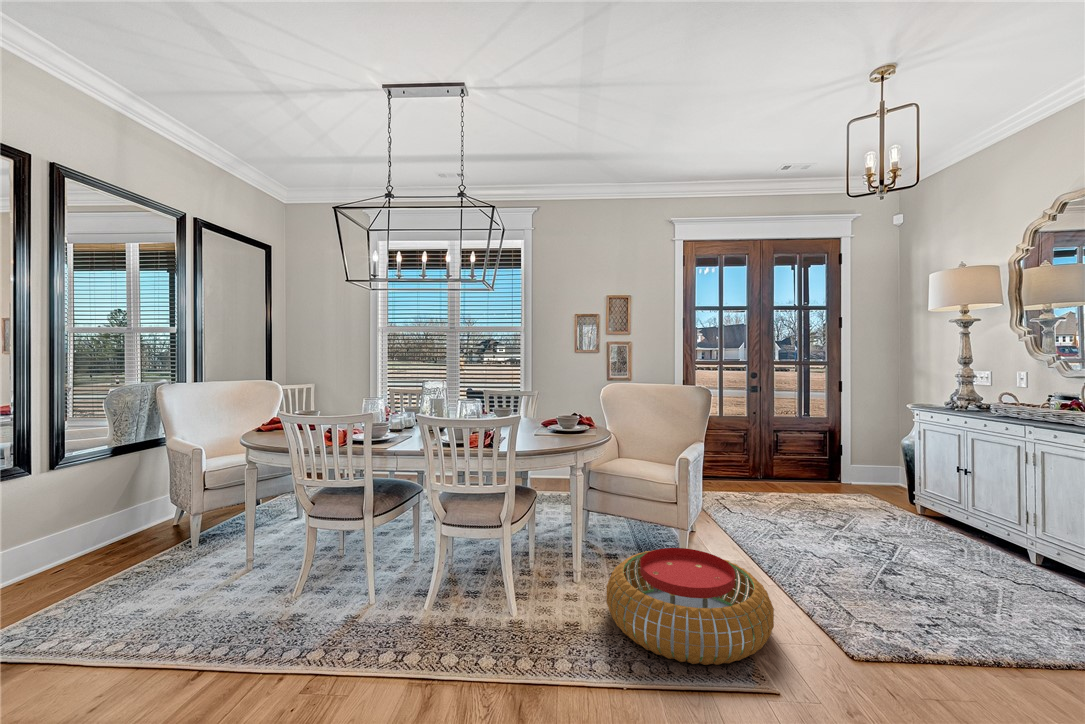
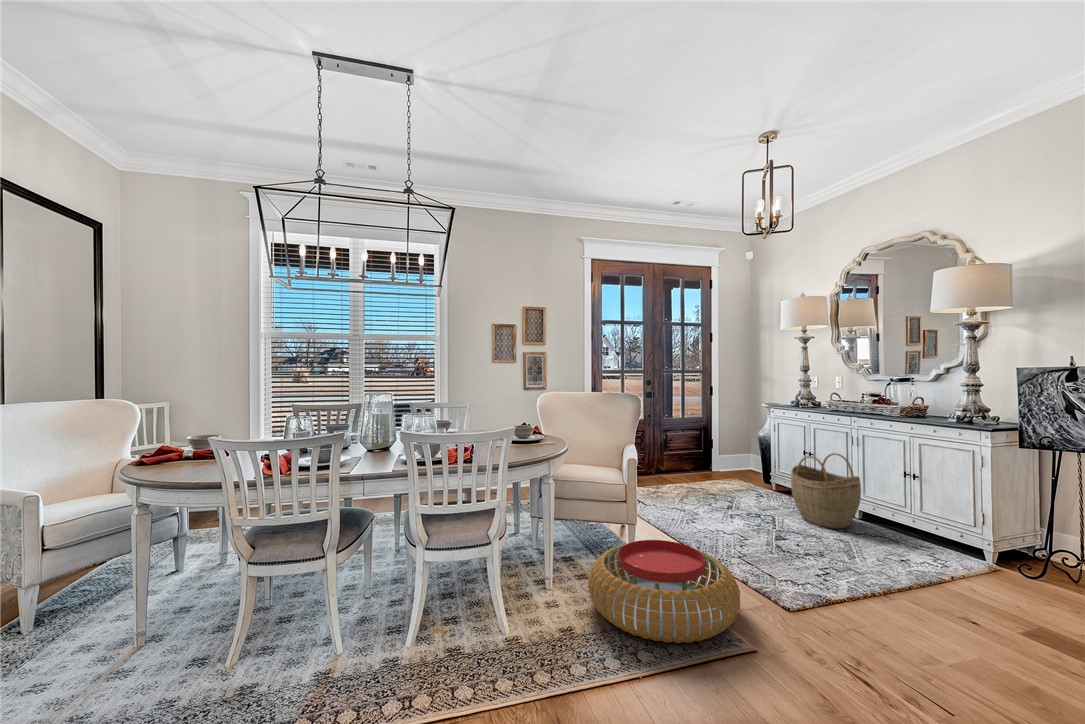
woven basket: none [928,474,1030,573] -> present [791,453,861,529]

